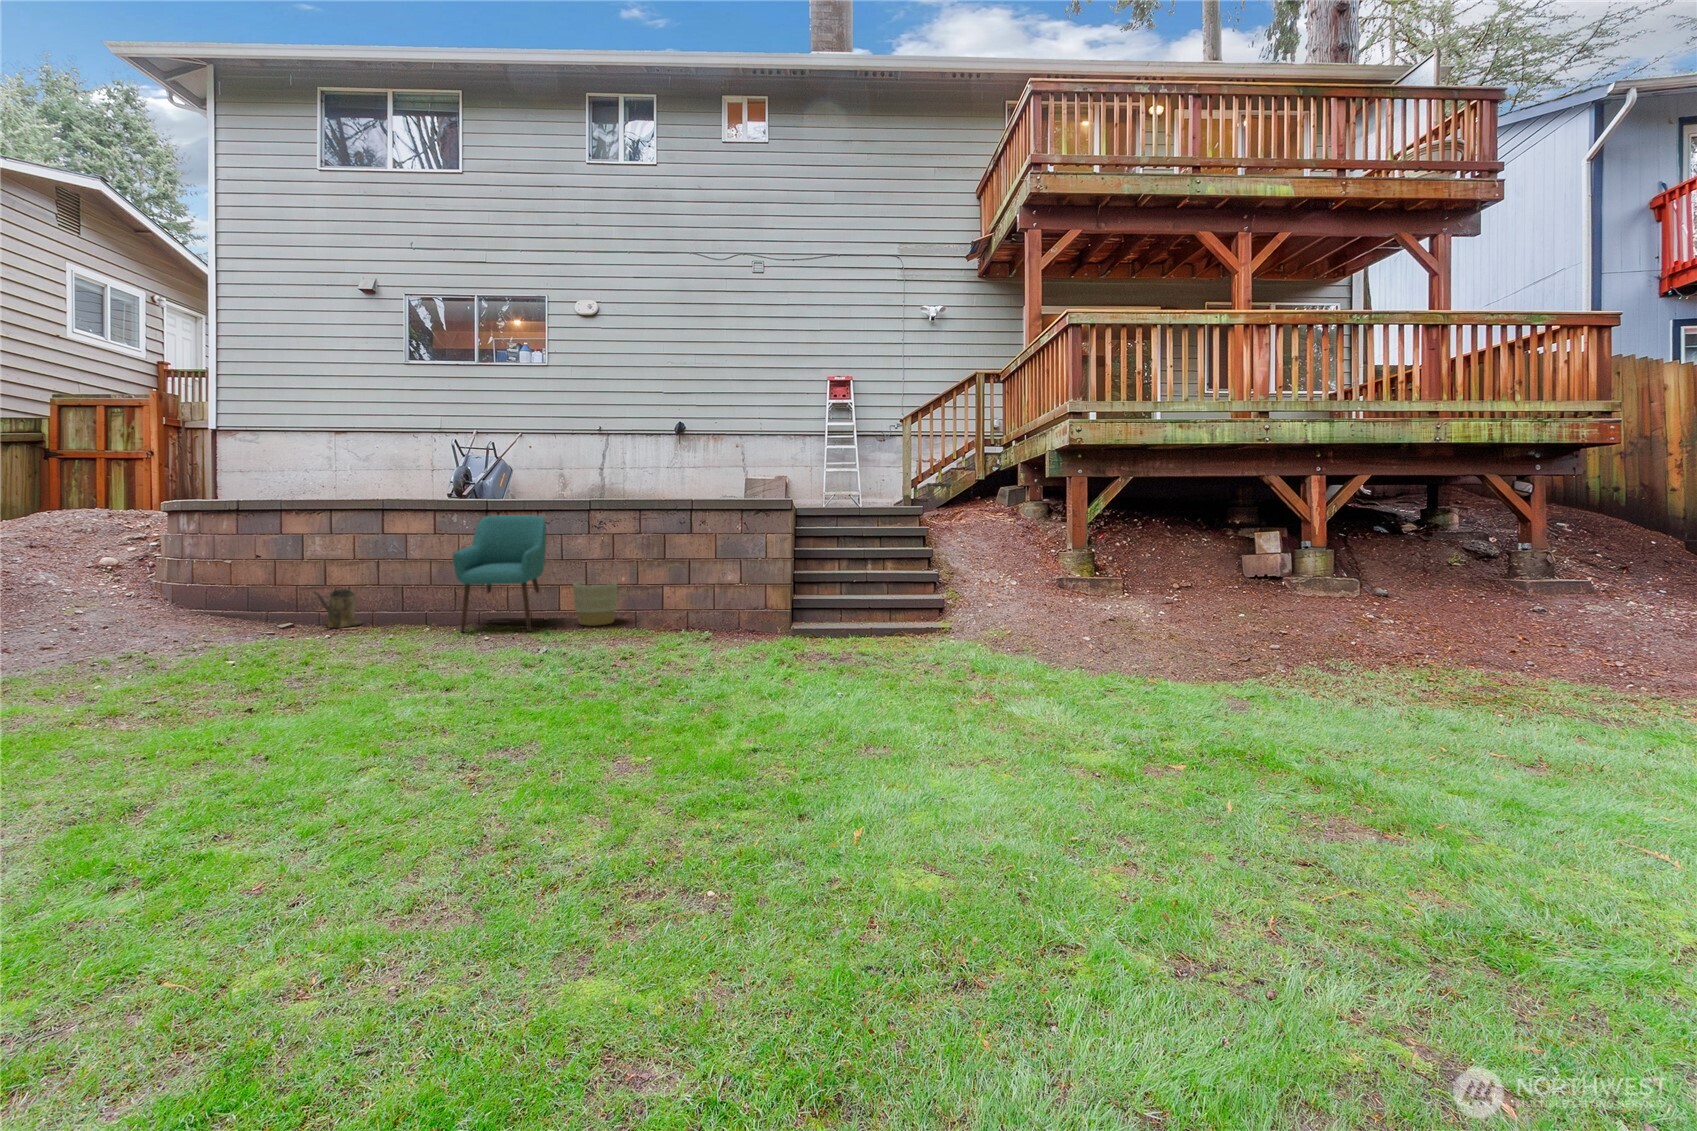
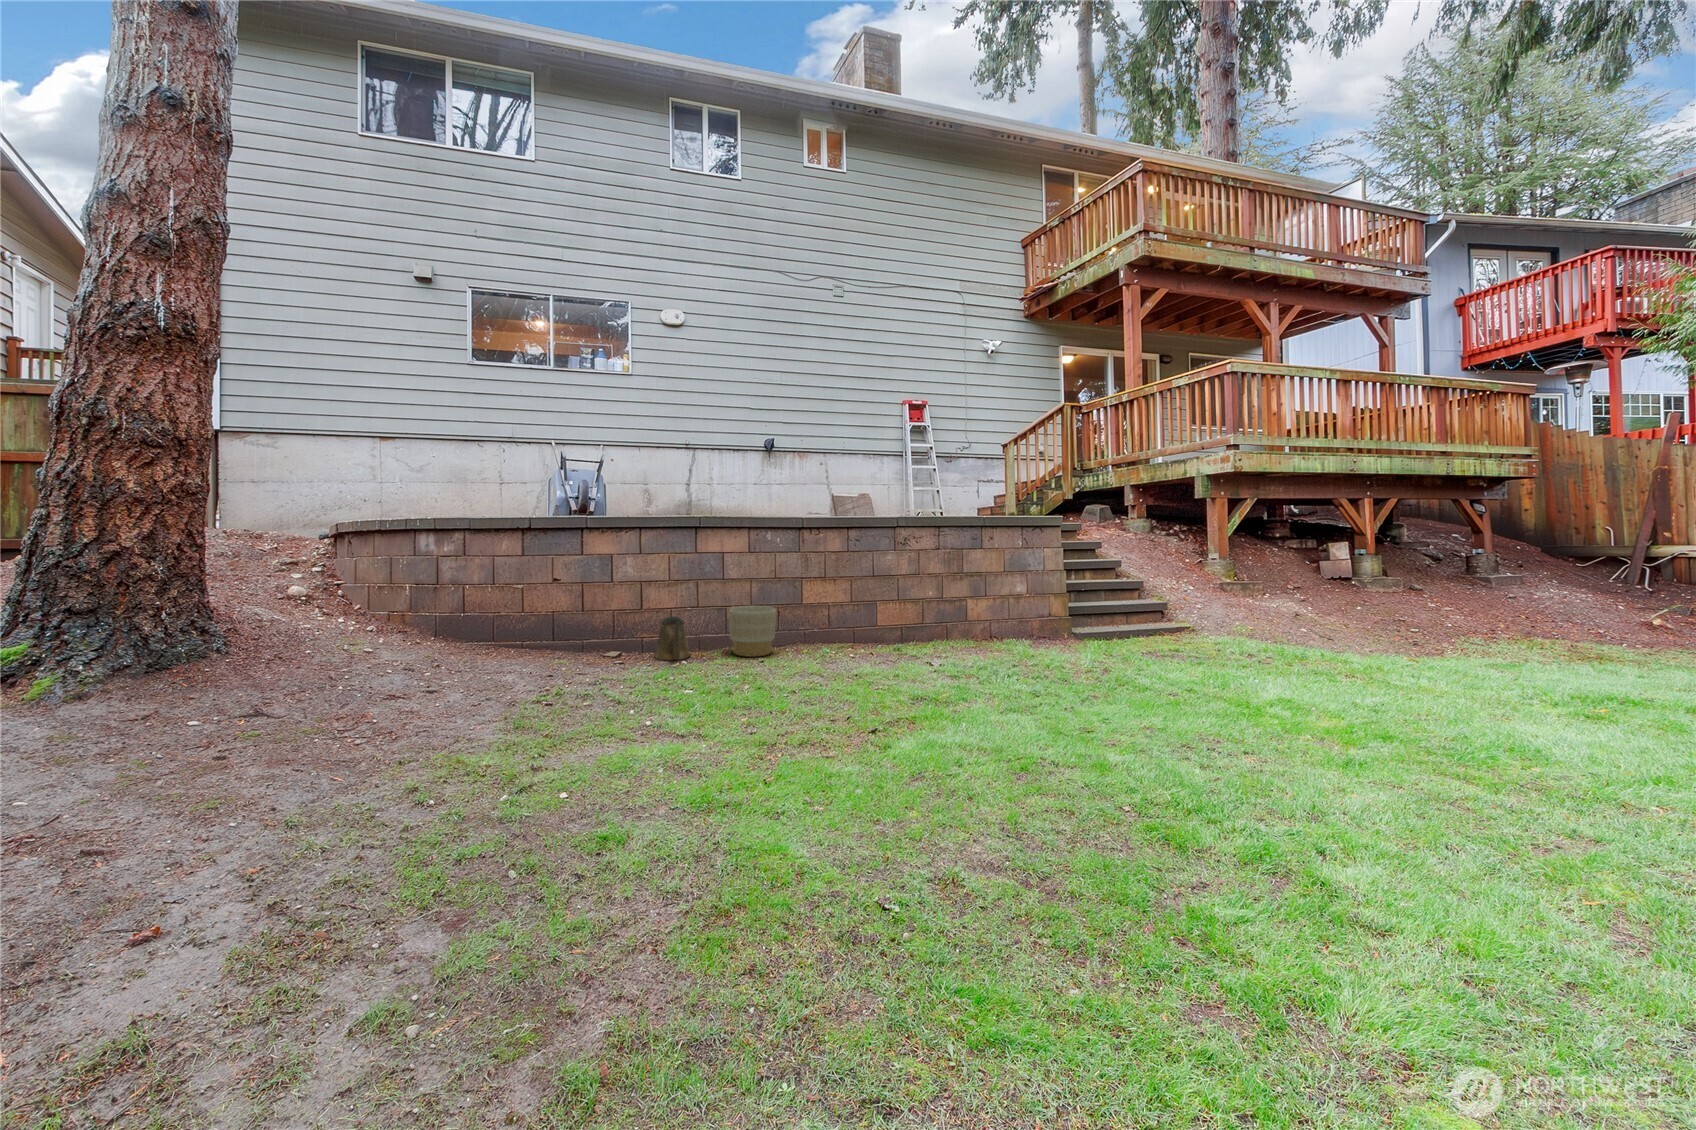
chair: present [453,515,547,632] -> none [810,535,900,659]
planter: present [573,581,617,626] -> present [729,606,776,657]

